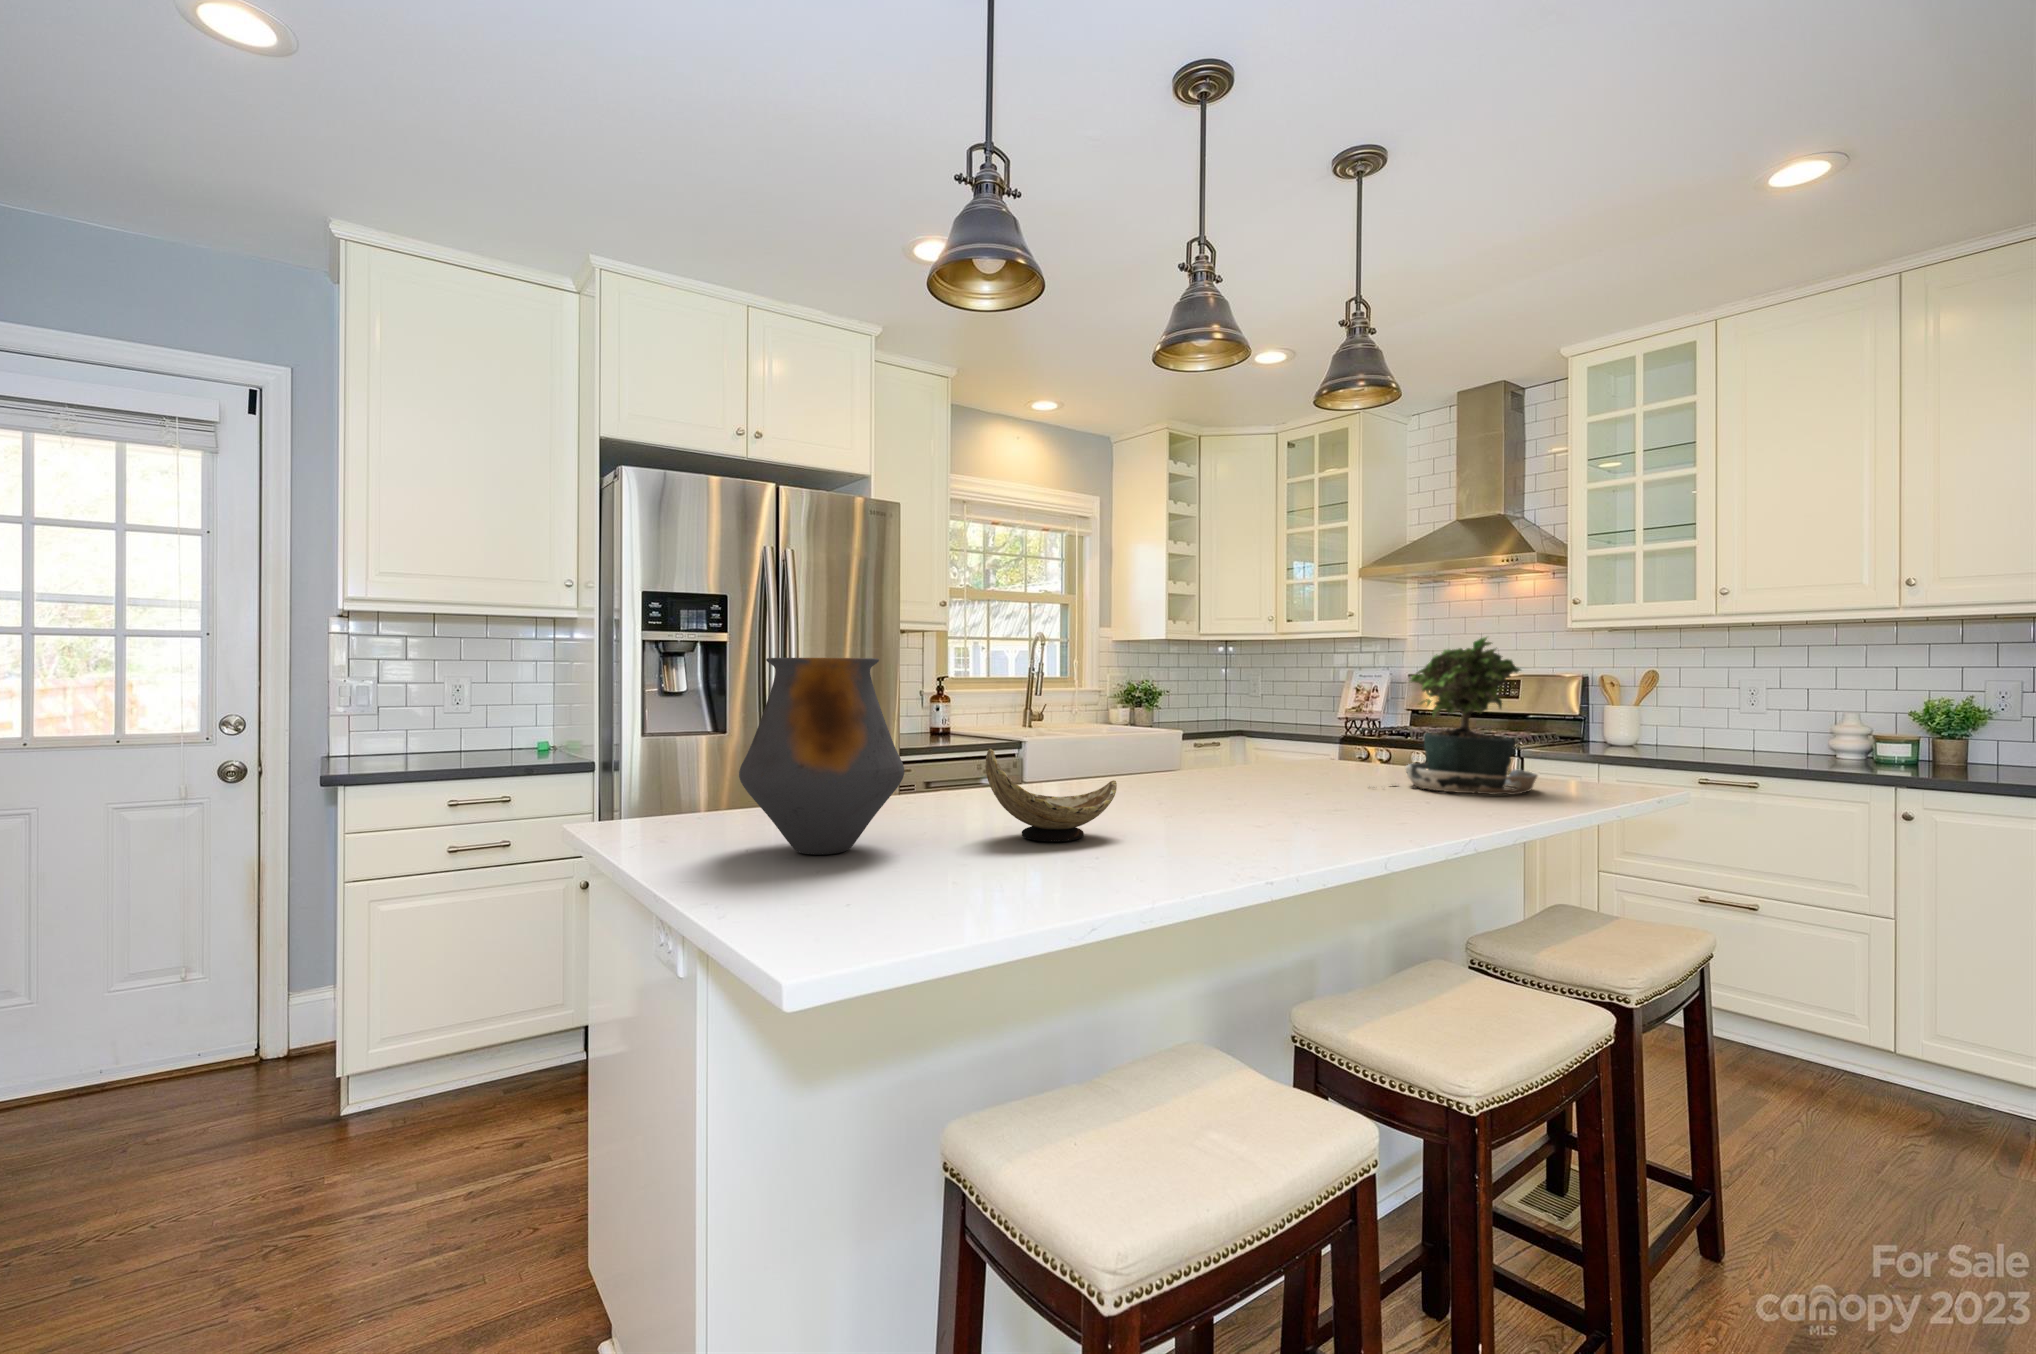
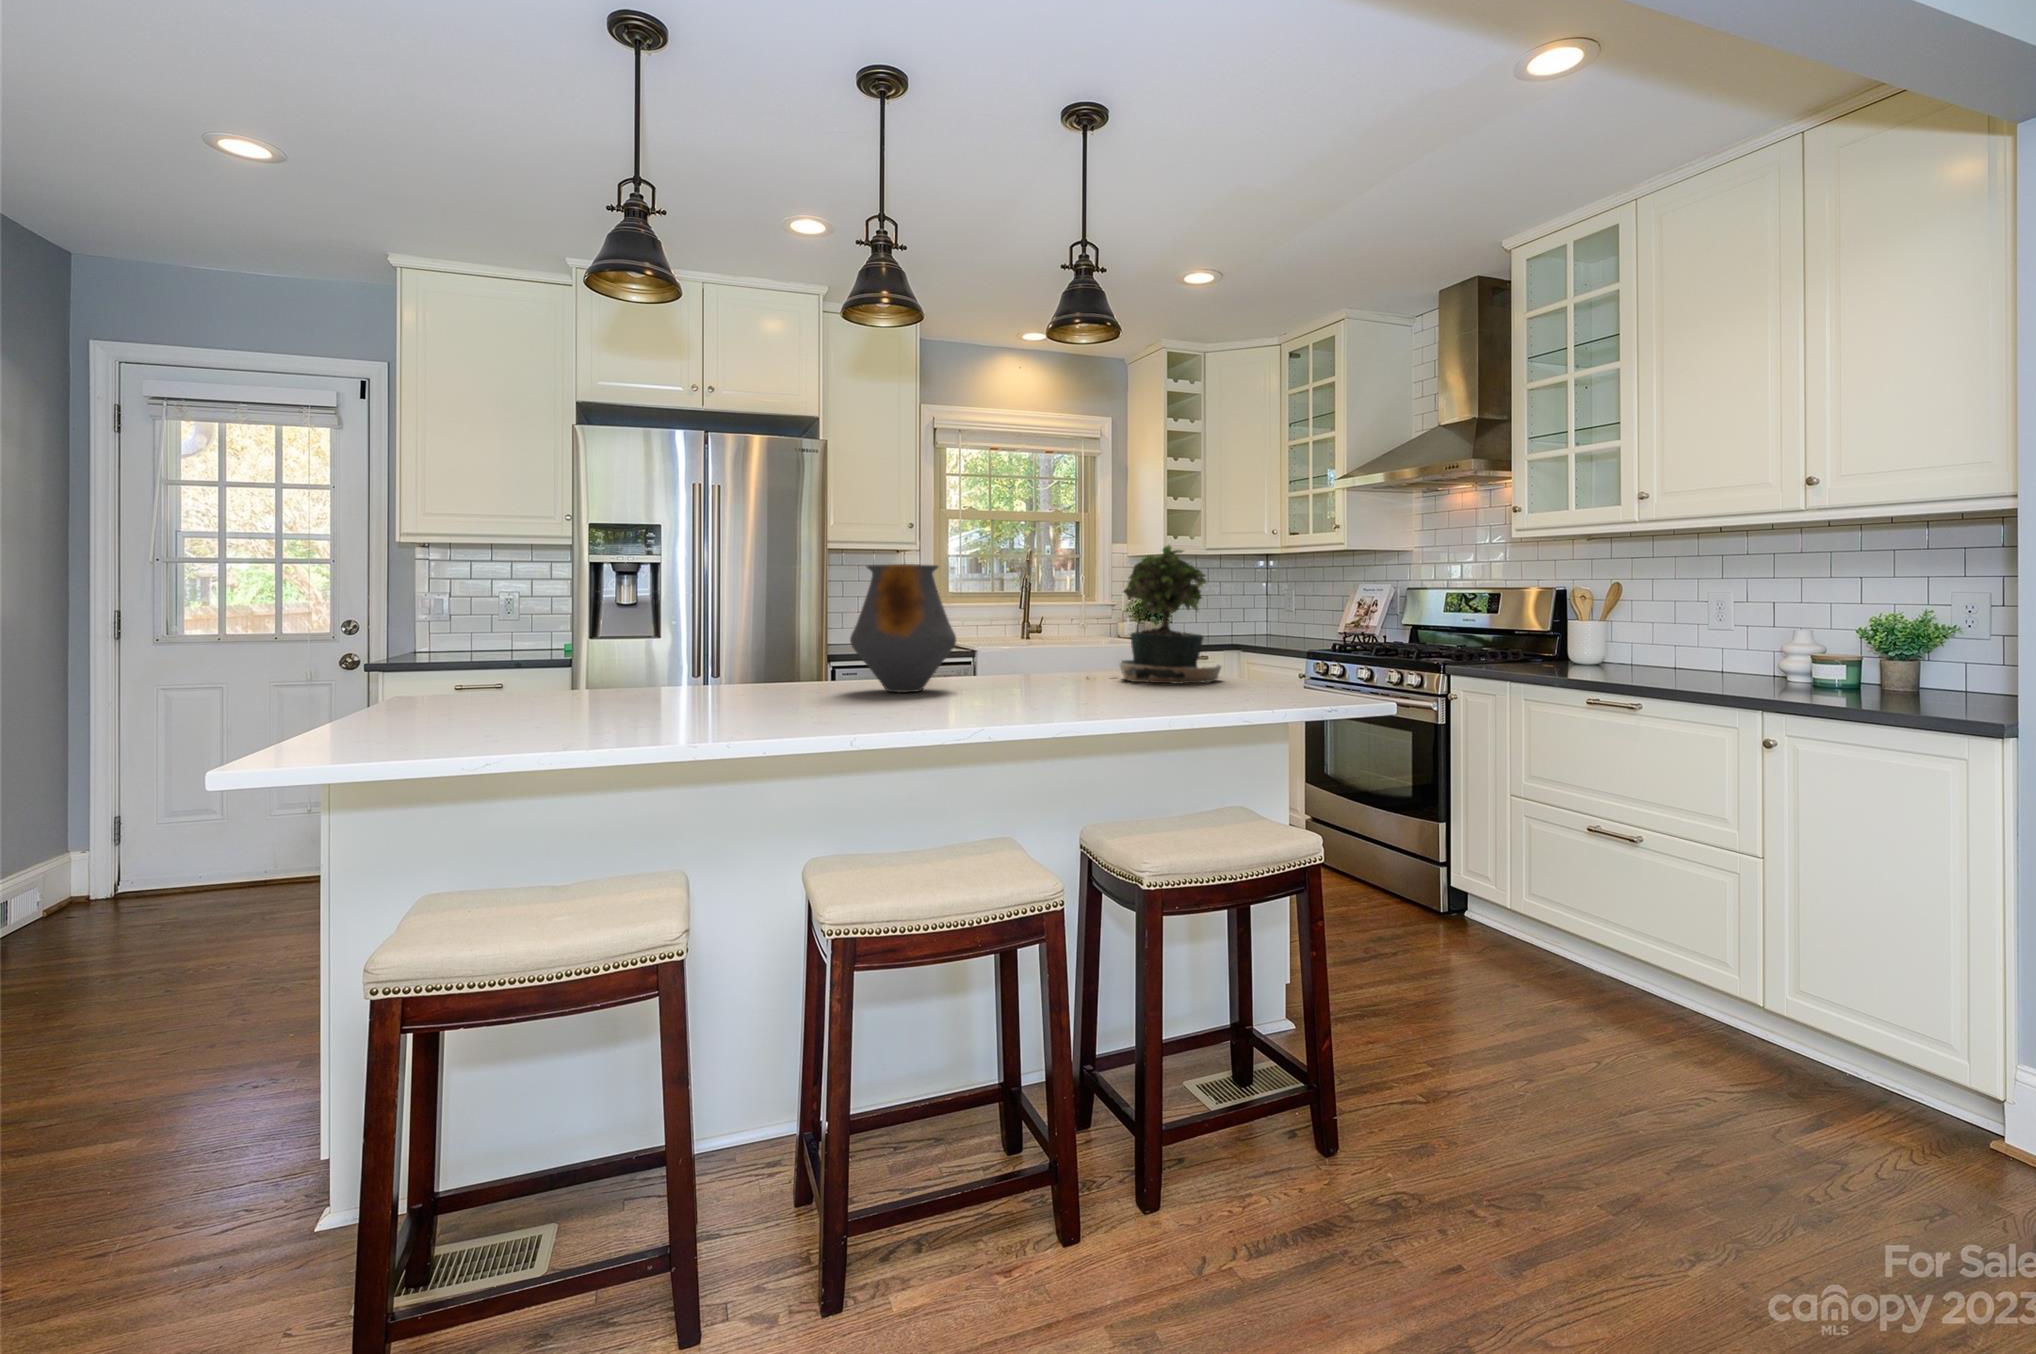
vase: present [739,658,904,855] -> present [850,564,956,692]
decorative bowl: present [985,749,1117,842] -> none [652,633,756,700]

